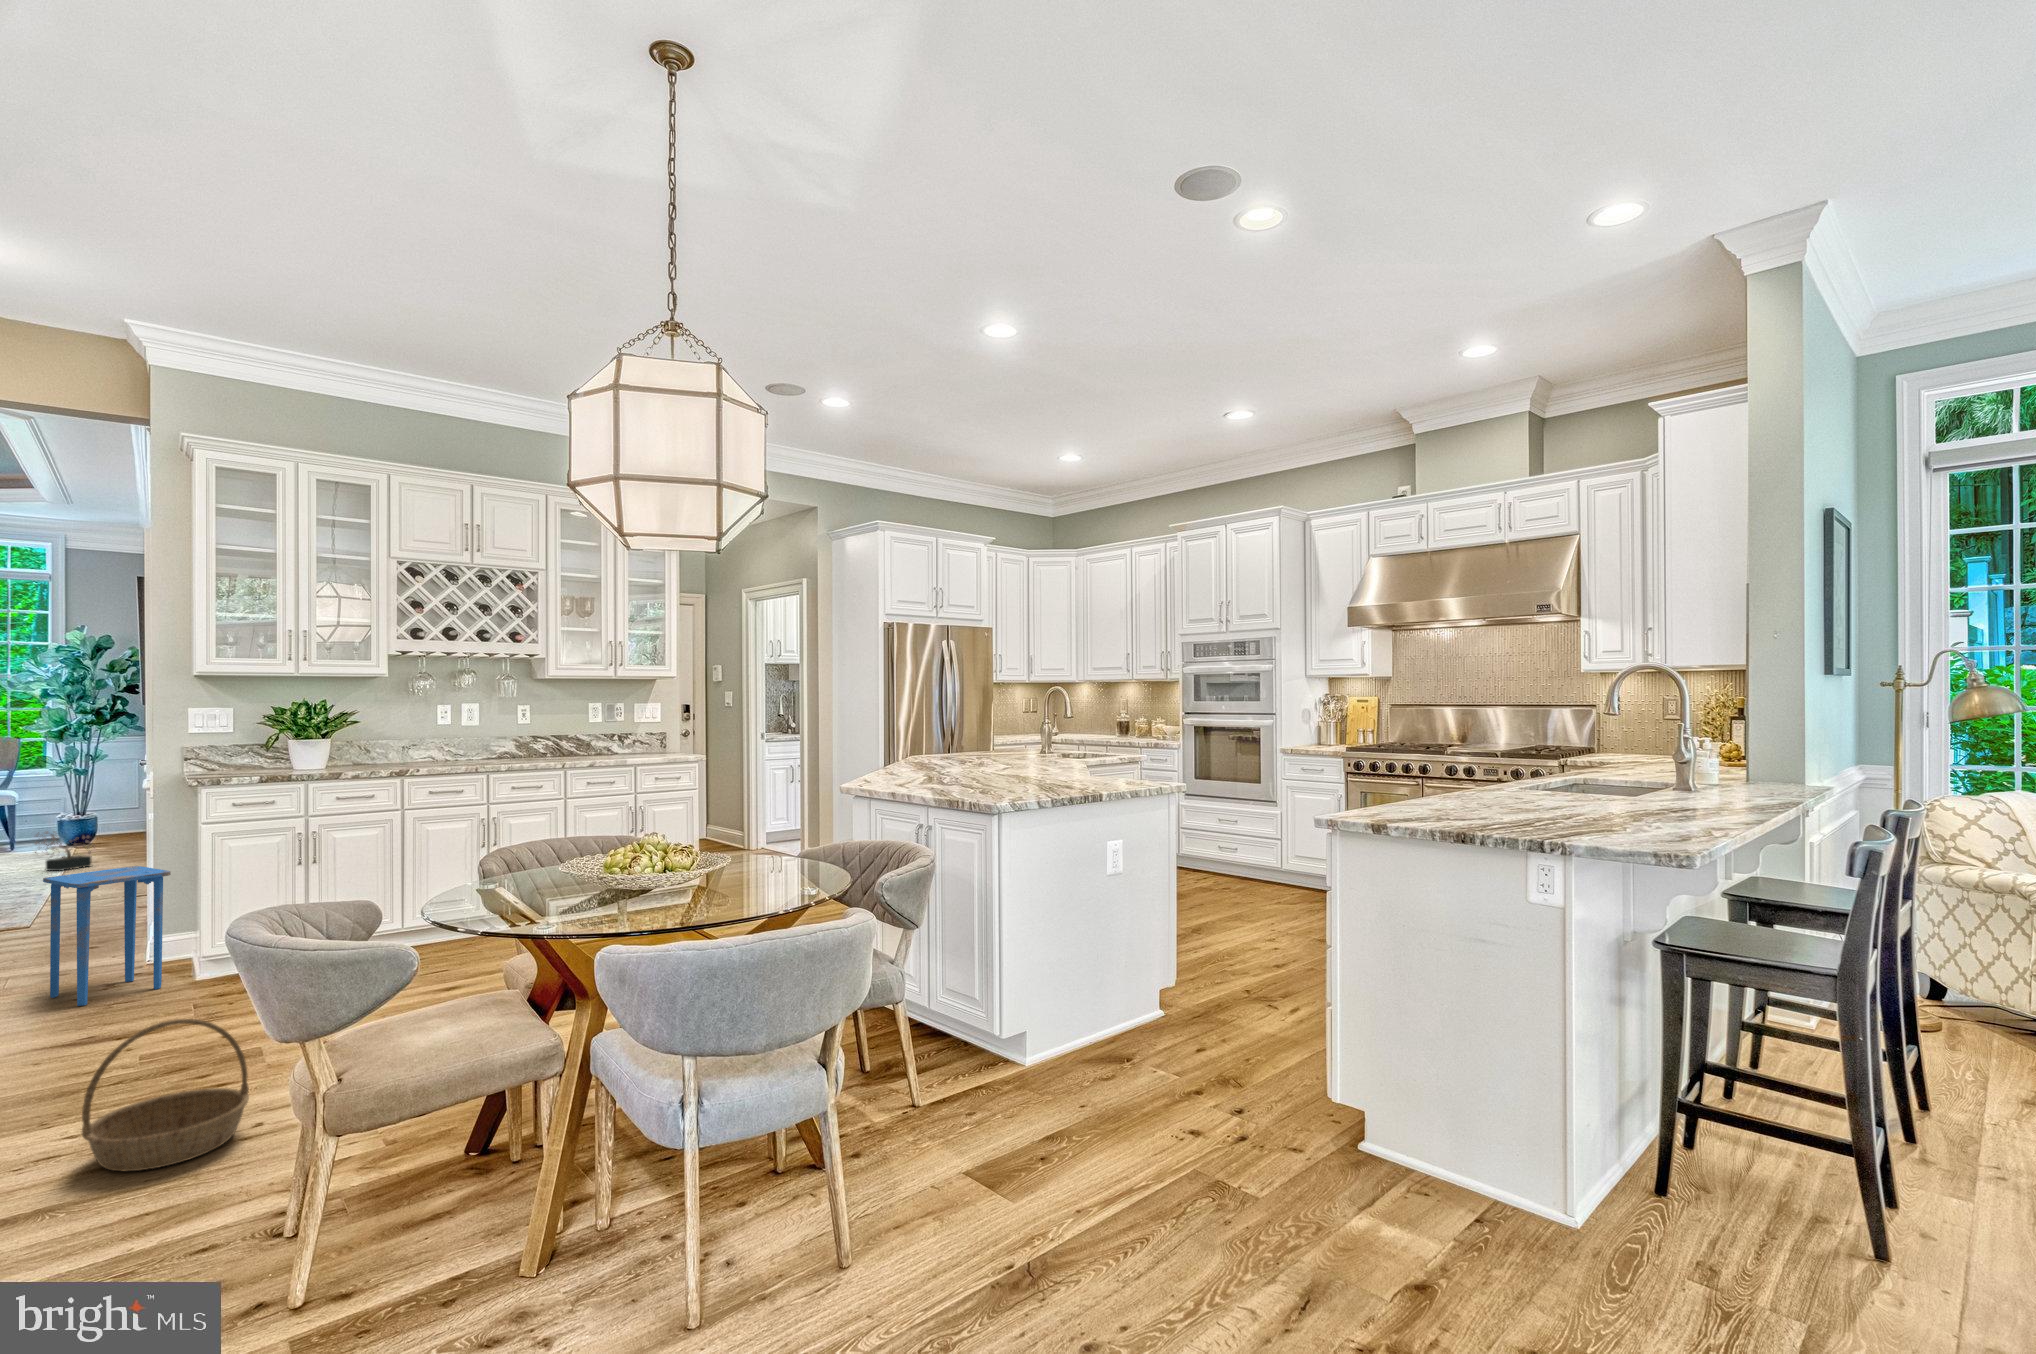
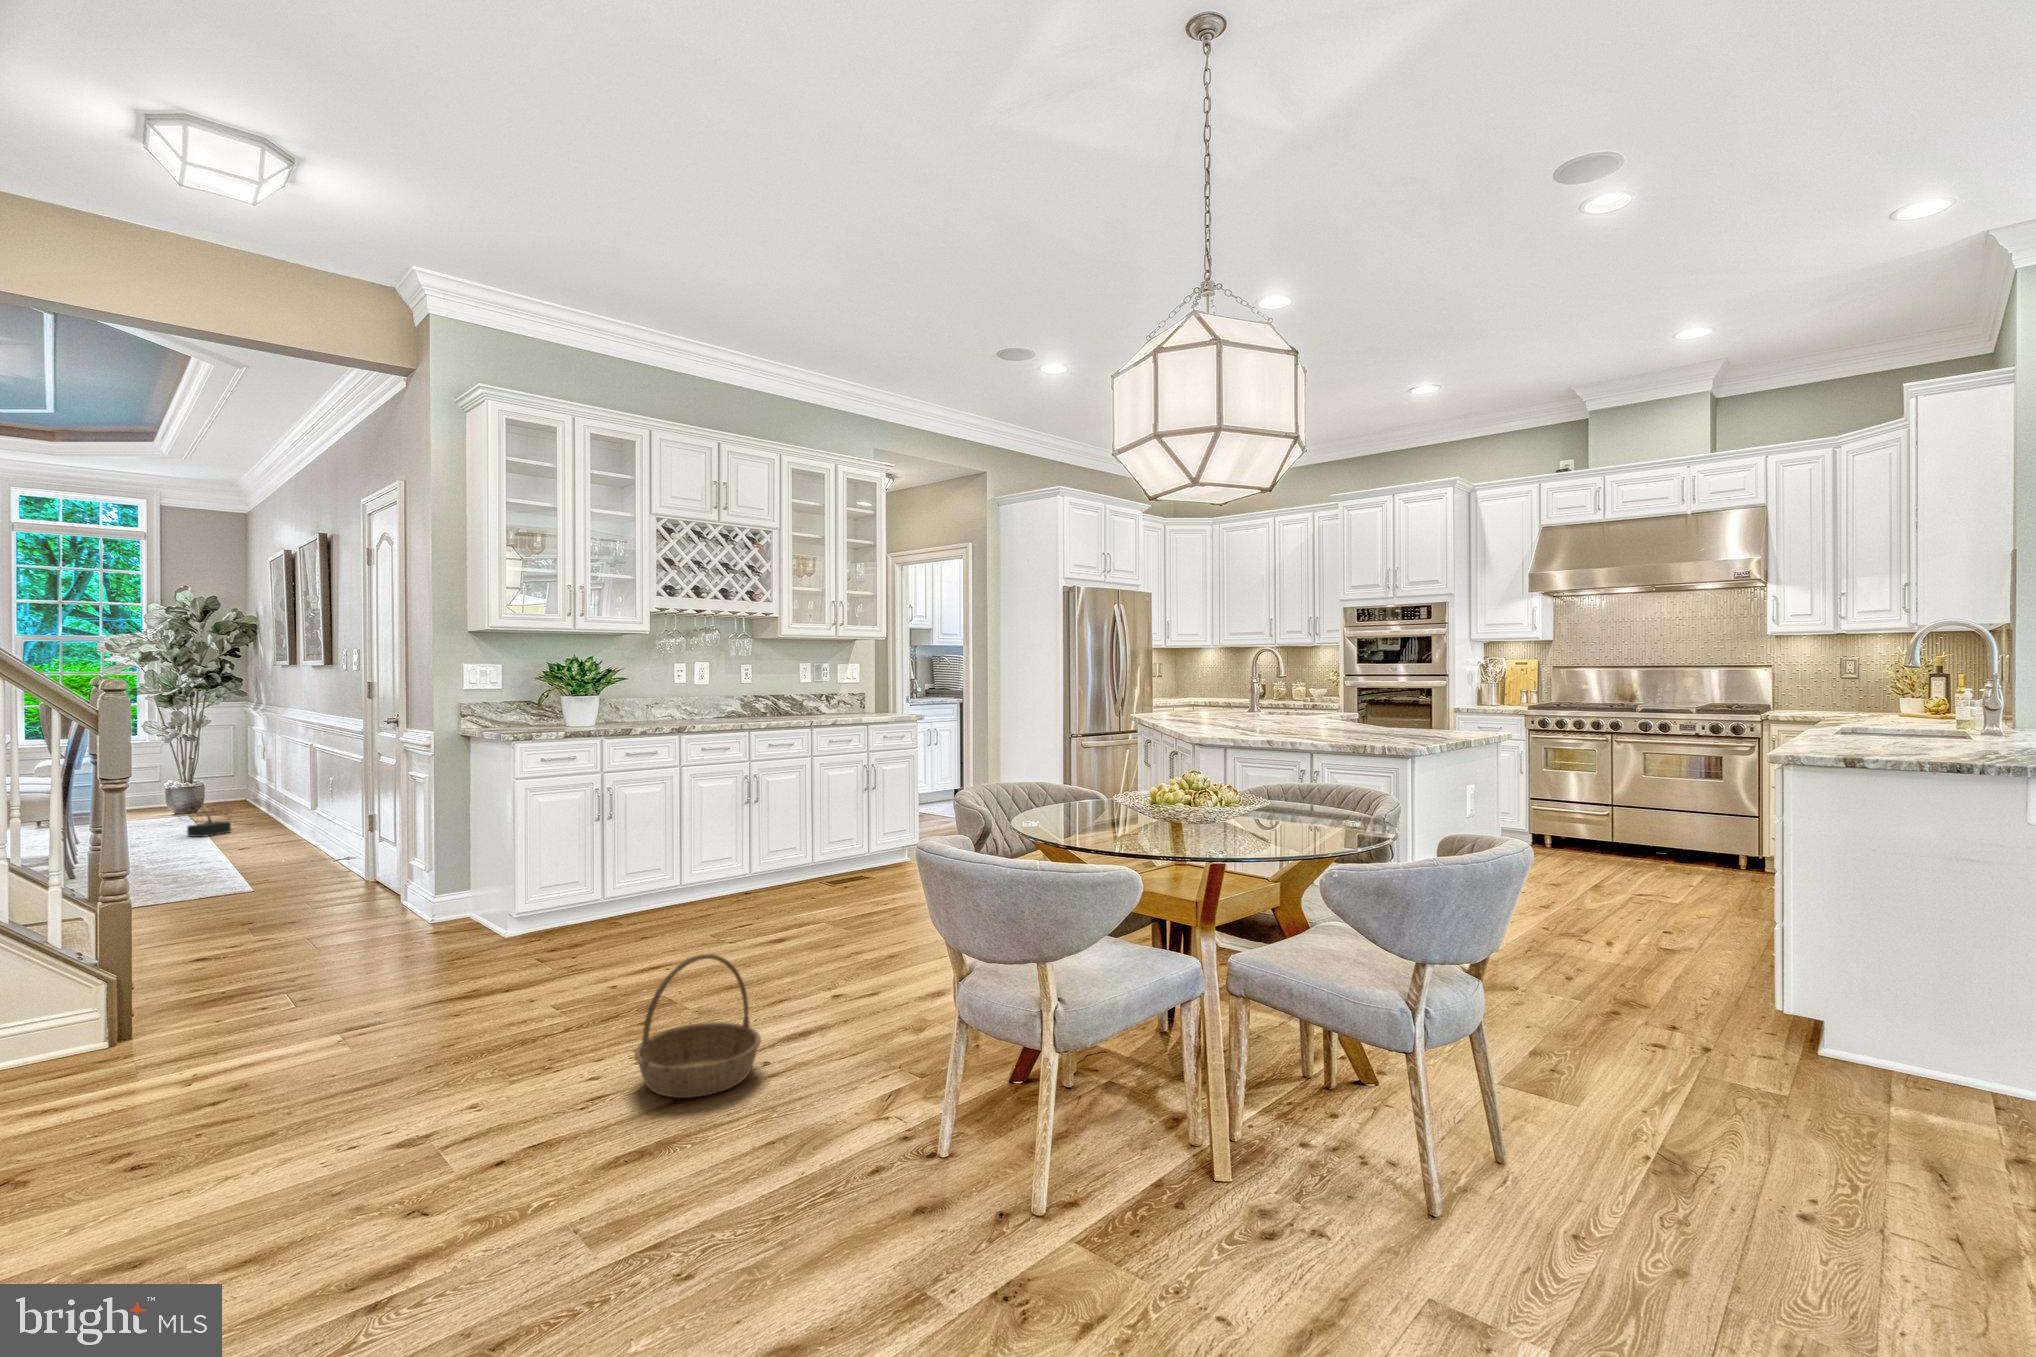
side table: present [43,866,171,1006] -> none [365,822,483,958]

